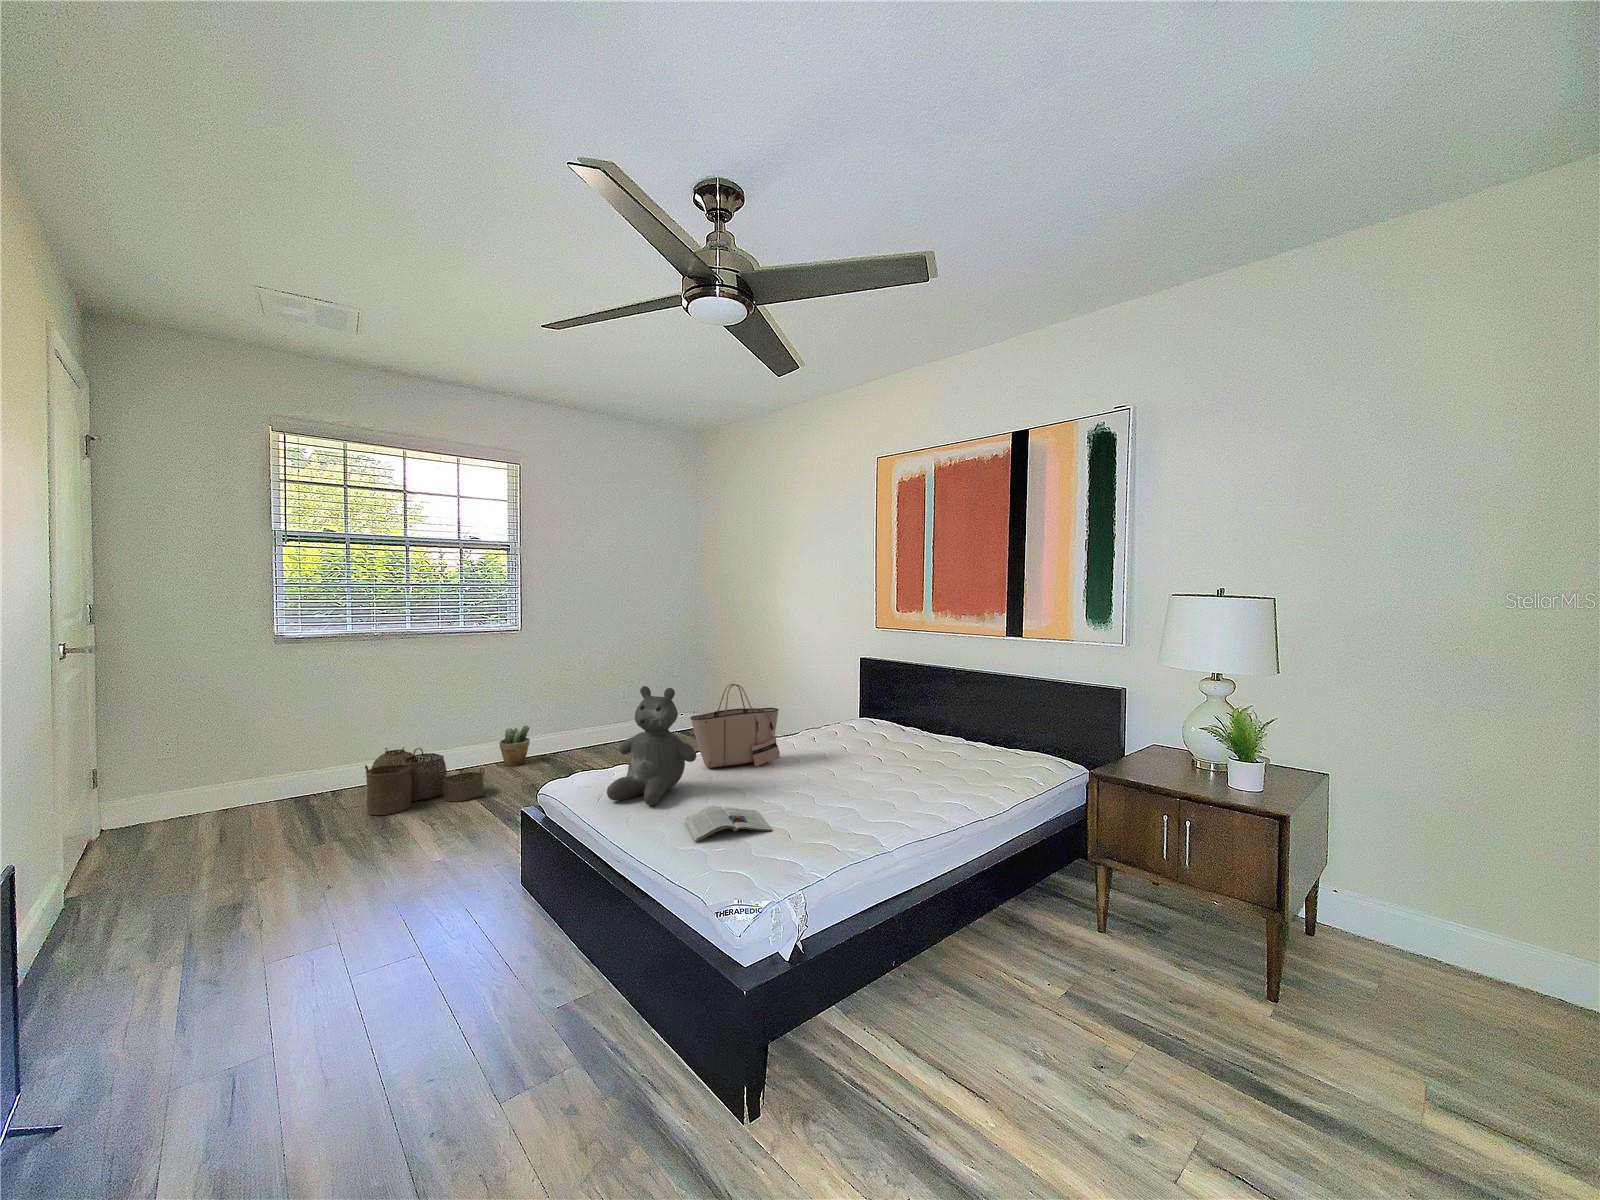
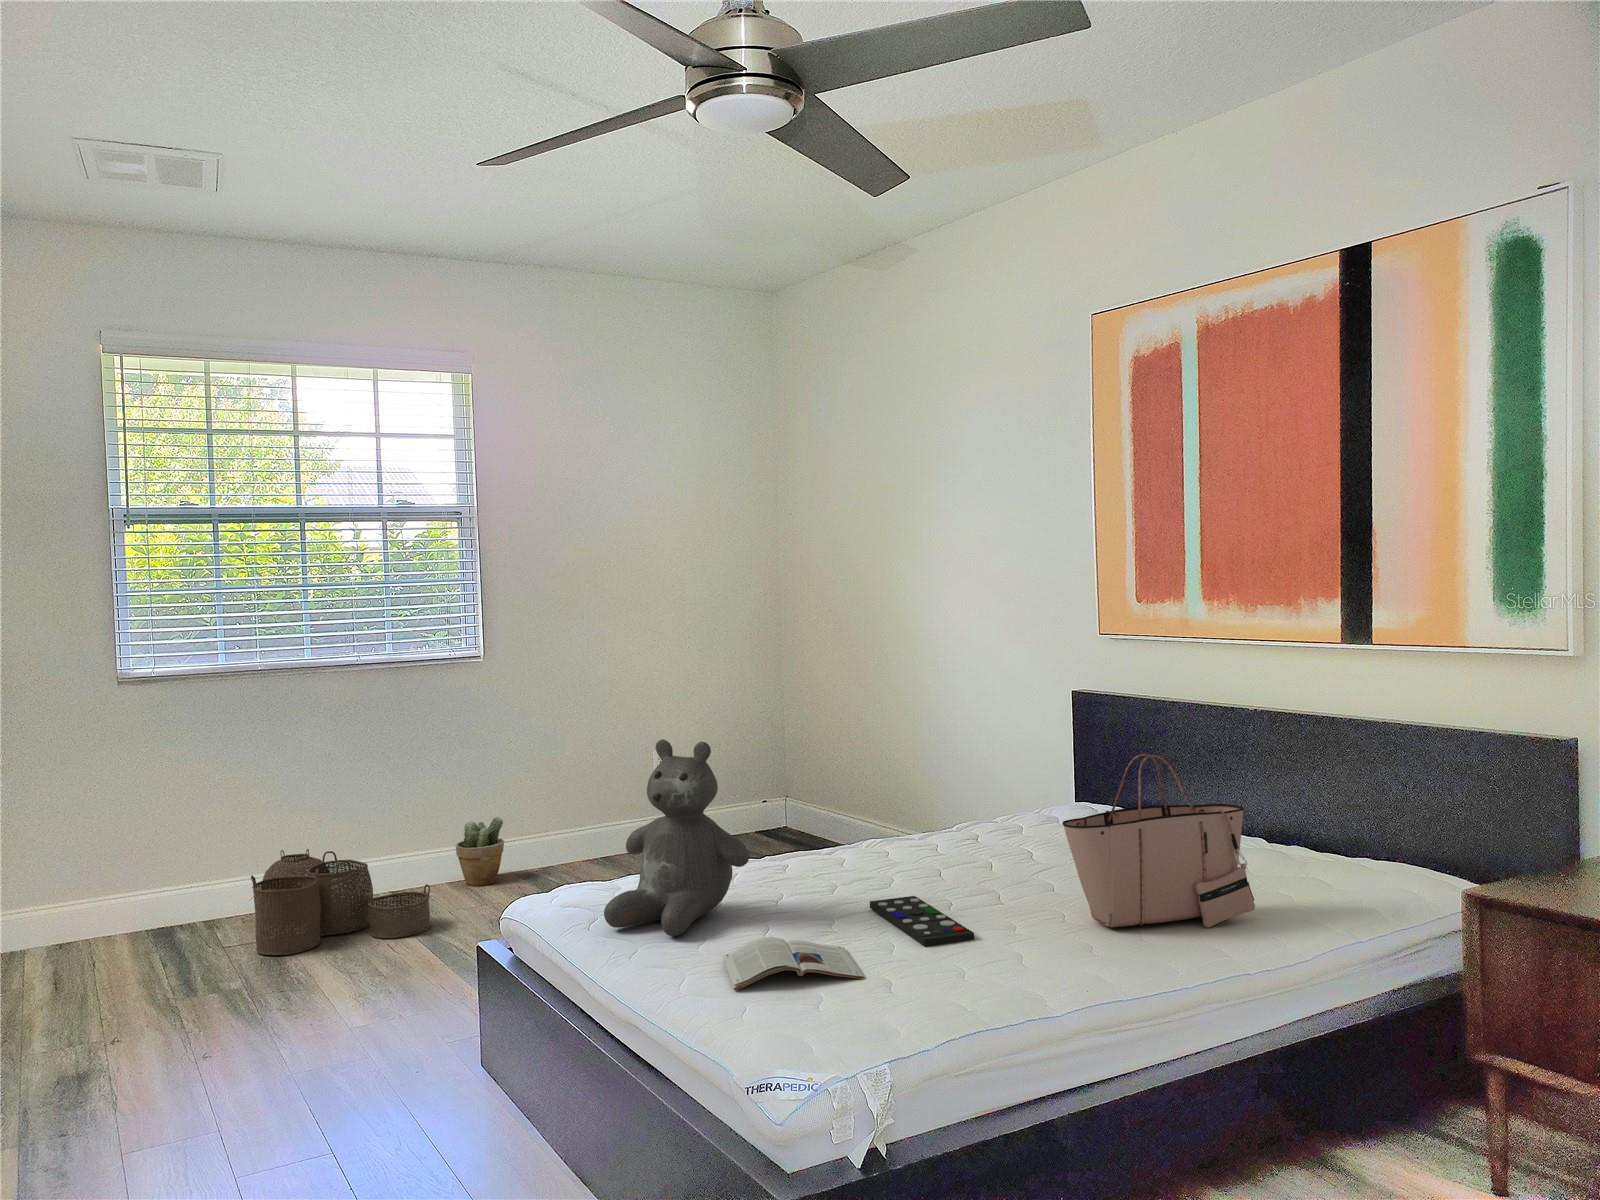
tote bag: present [690,684,780,768] -> present [1062,754,1255,928]
remote control: none [765,776,829,808] -> present [870,896,974,947]

